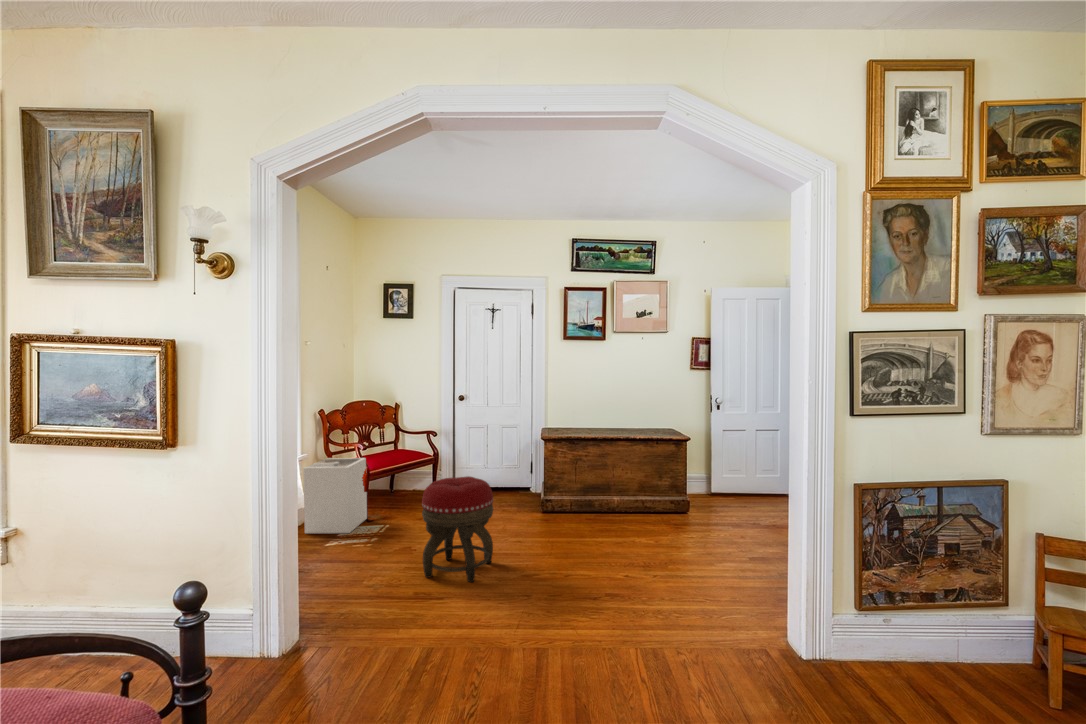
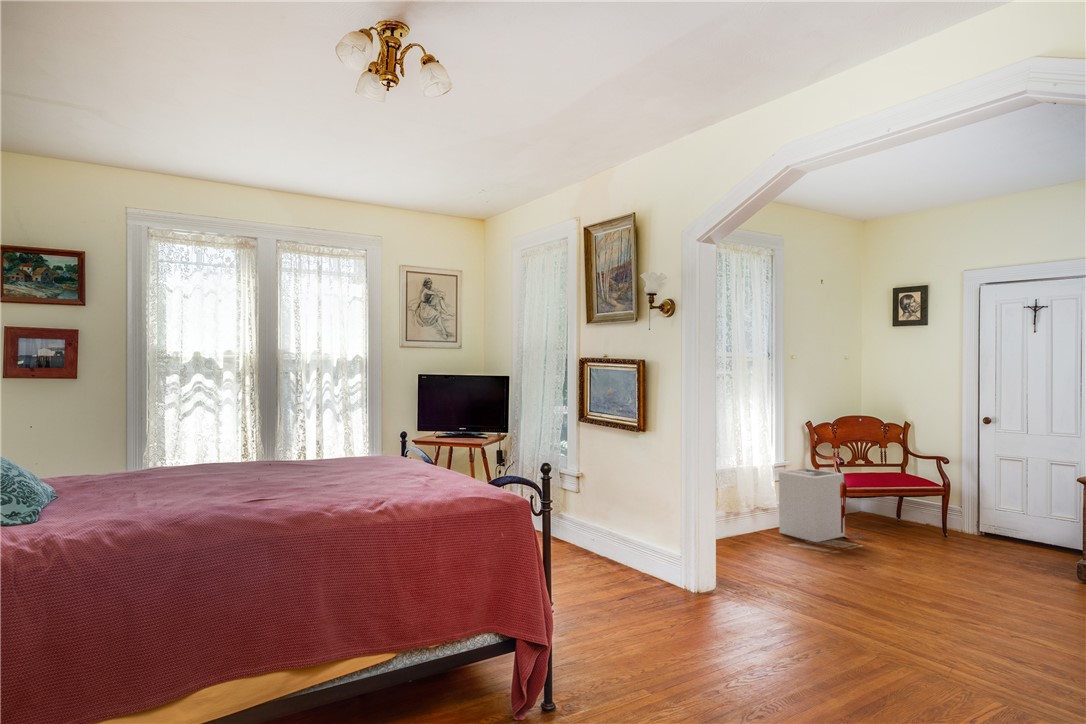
footstool: present [422,476,493,582] -> none [847,499,935,609]

